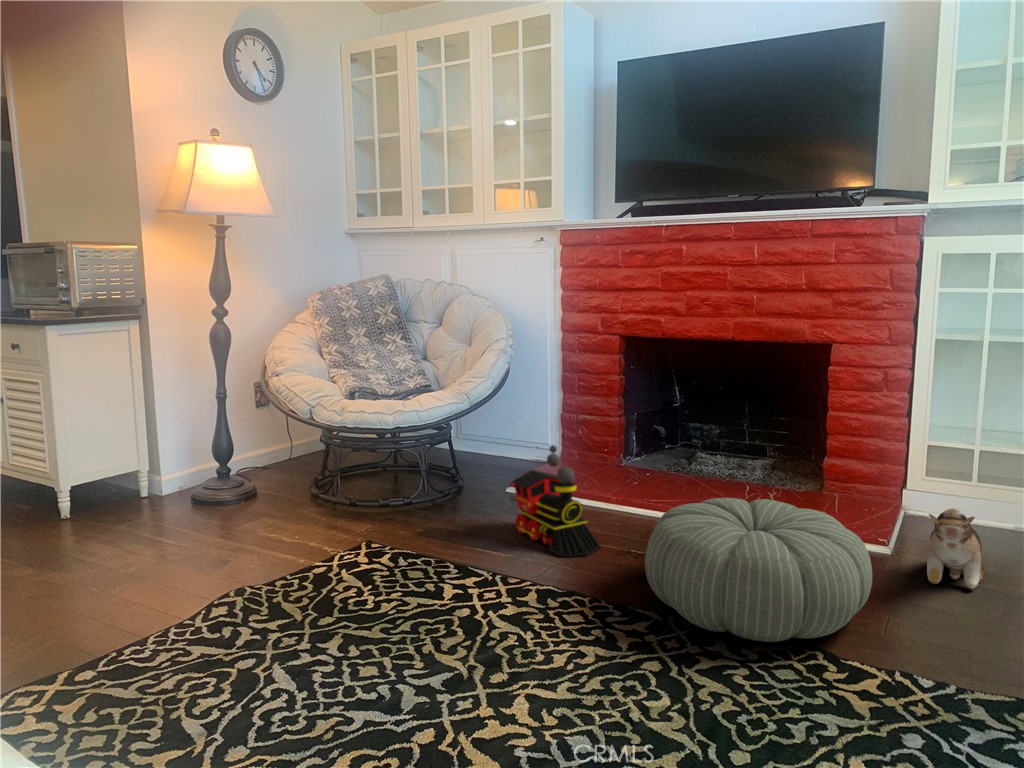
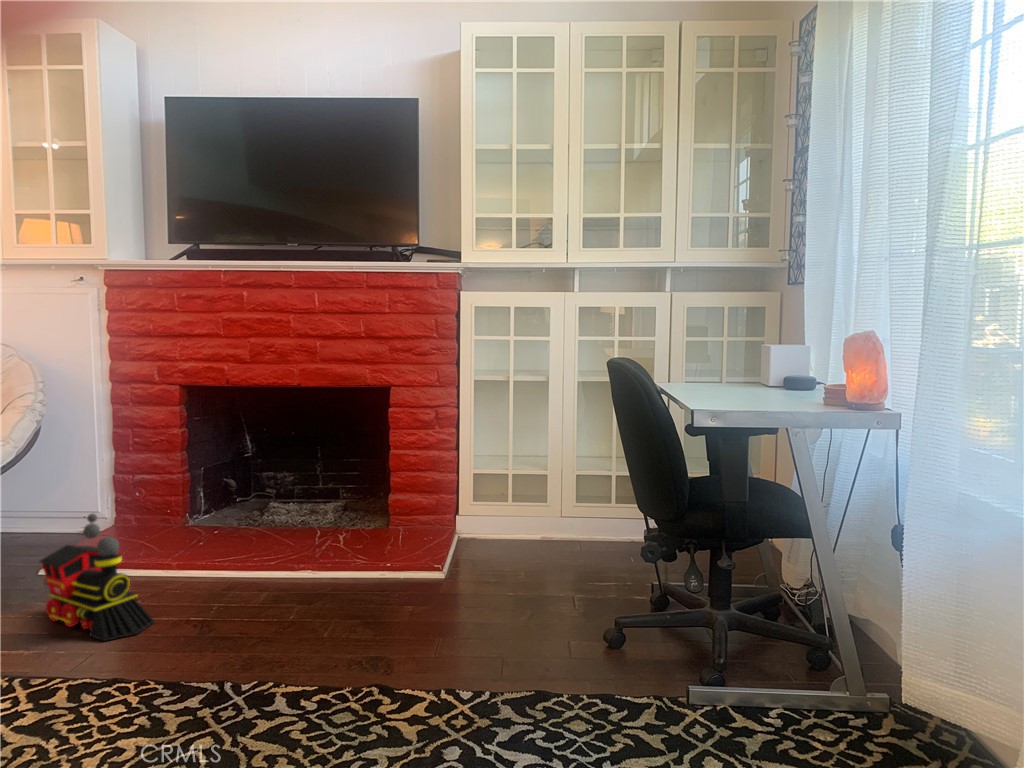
pouf: present [645,498,872,642] -> none [199,545,423,691]
plush toy: present [927,509,984,588] -> none [471,531,519,601]

